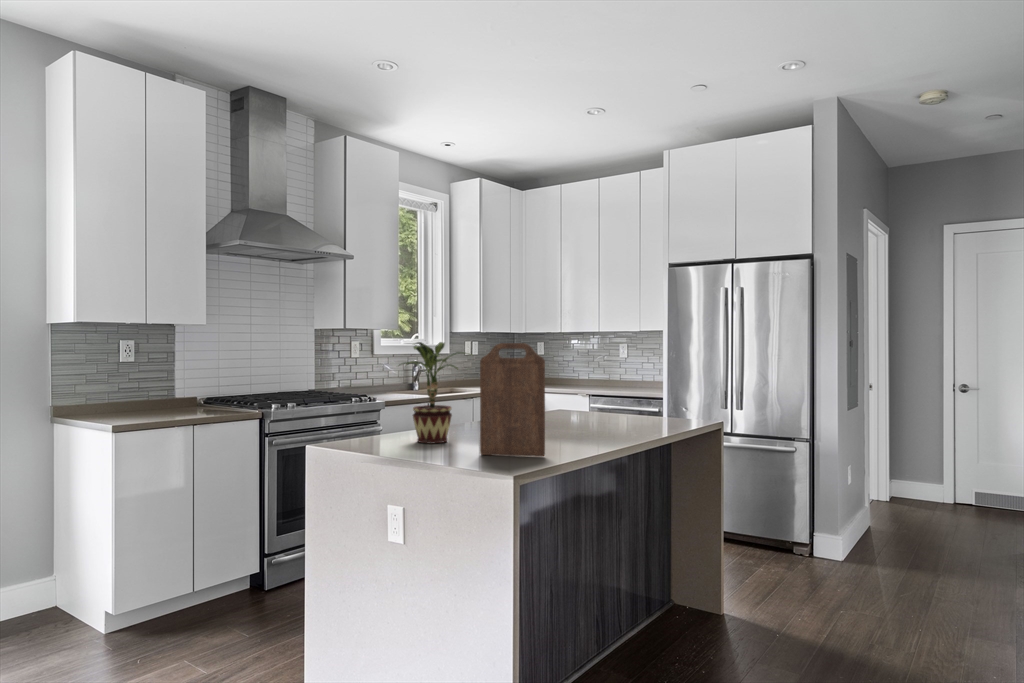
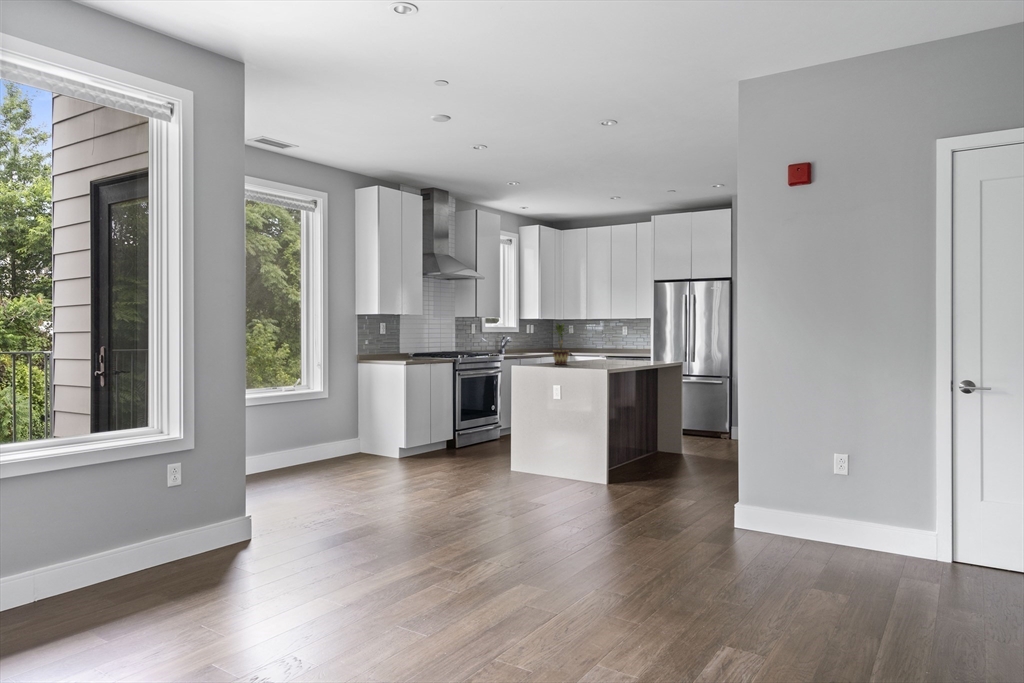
cutting board: present [480,343,545,457] -> none [587,323,612,367]

